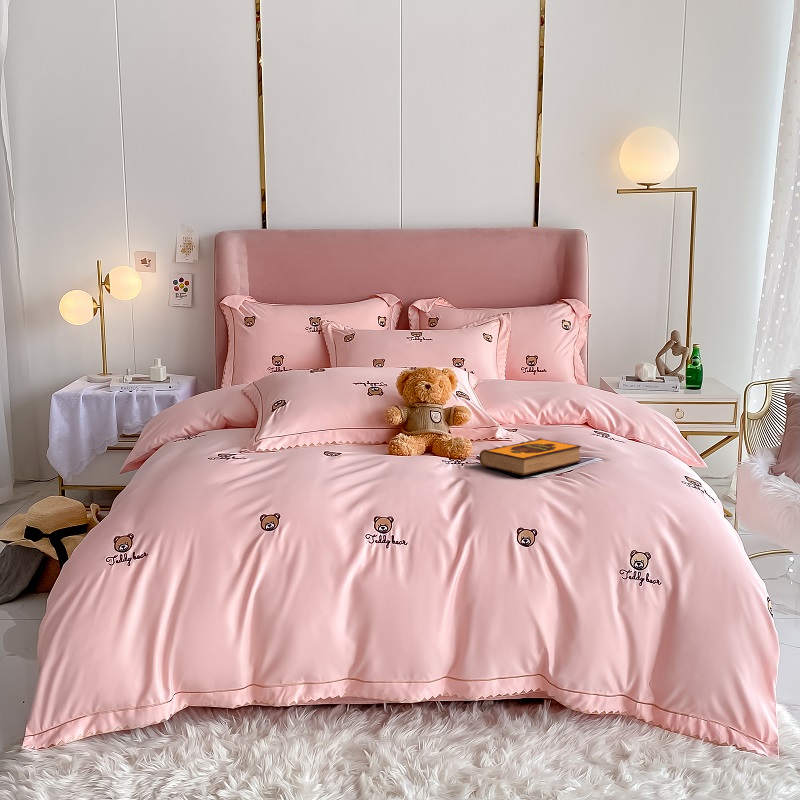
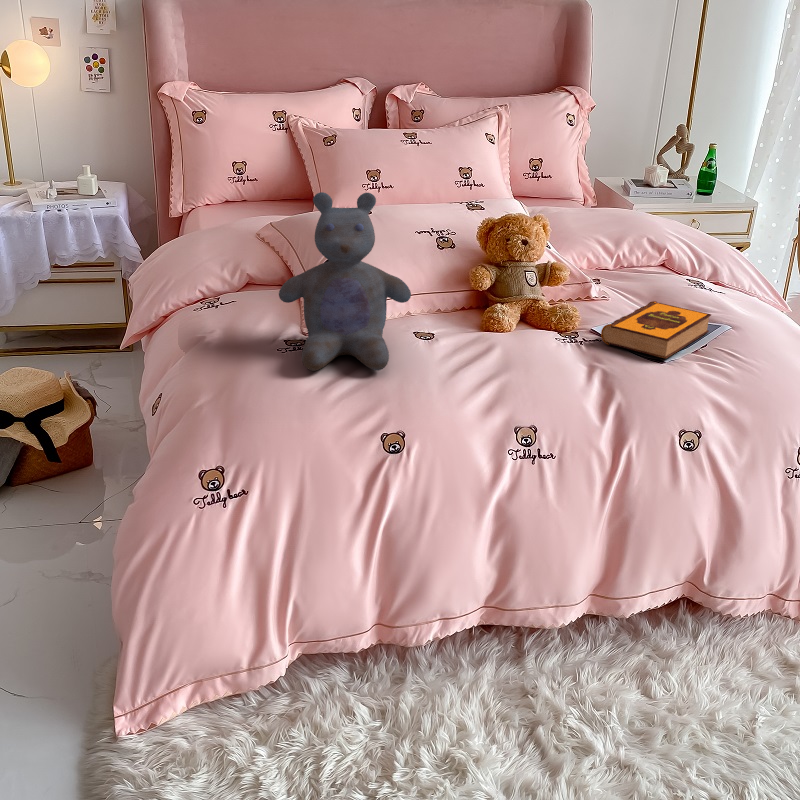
stuffed bear: none [217,341,319,476] -> present [279,192,411,371]

